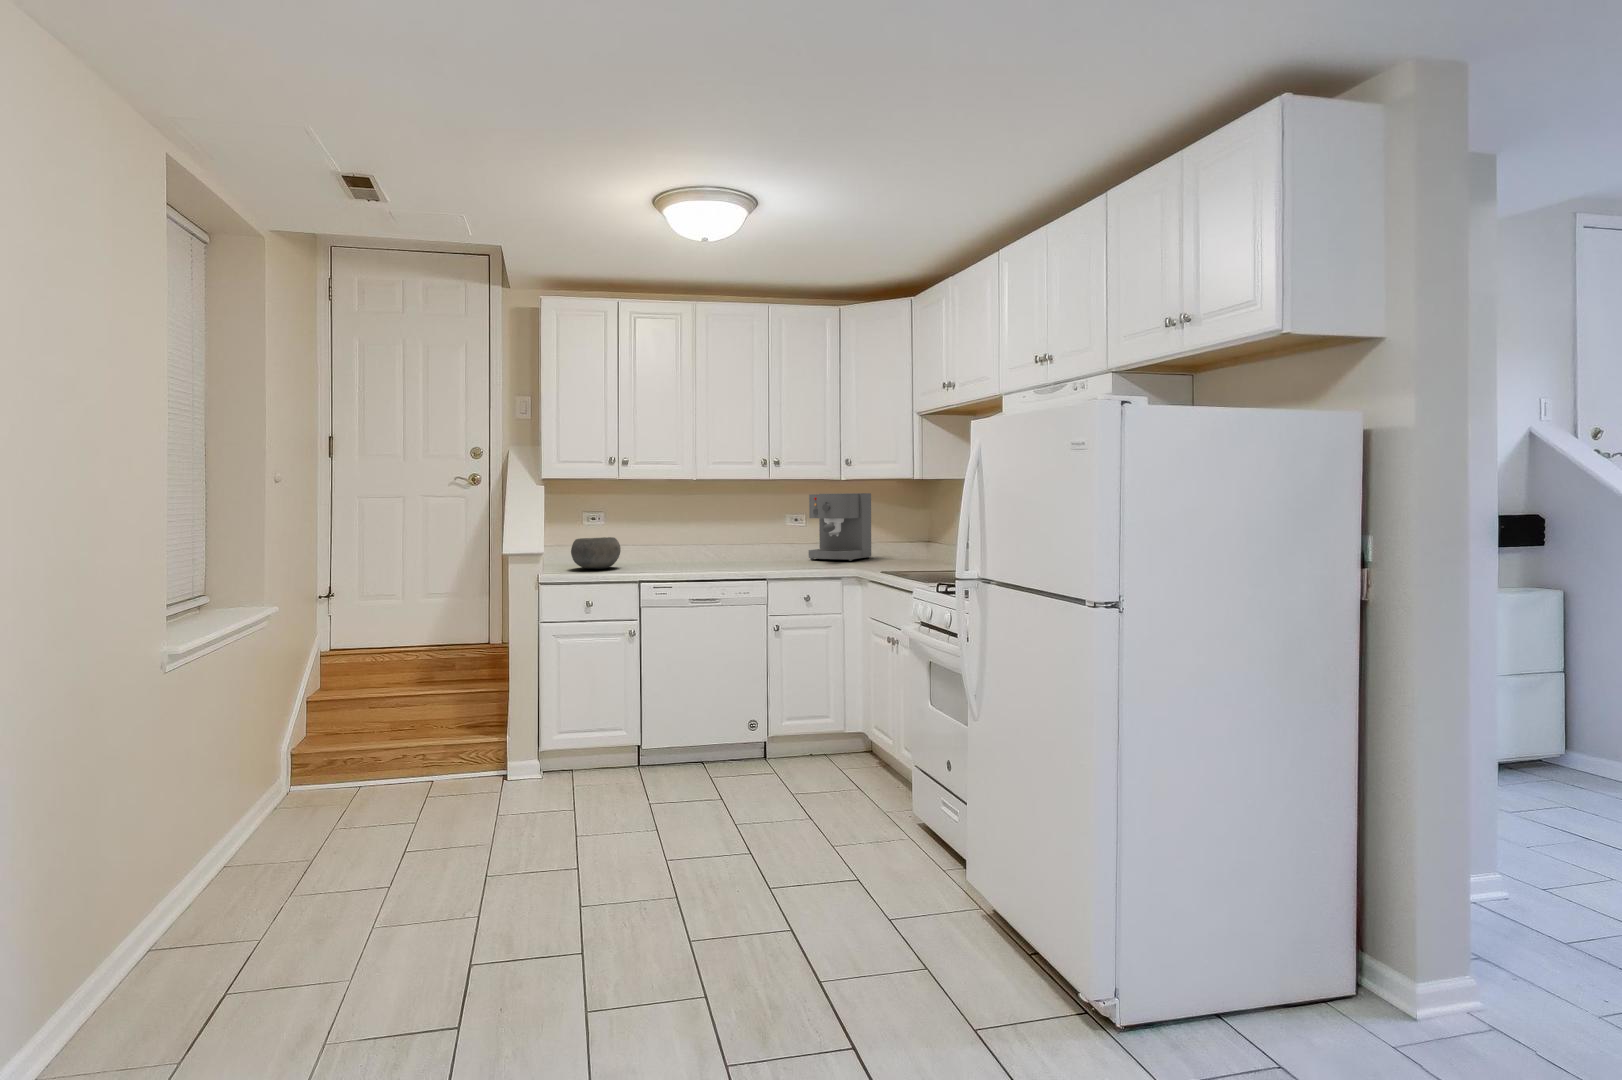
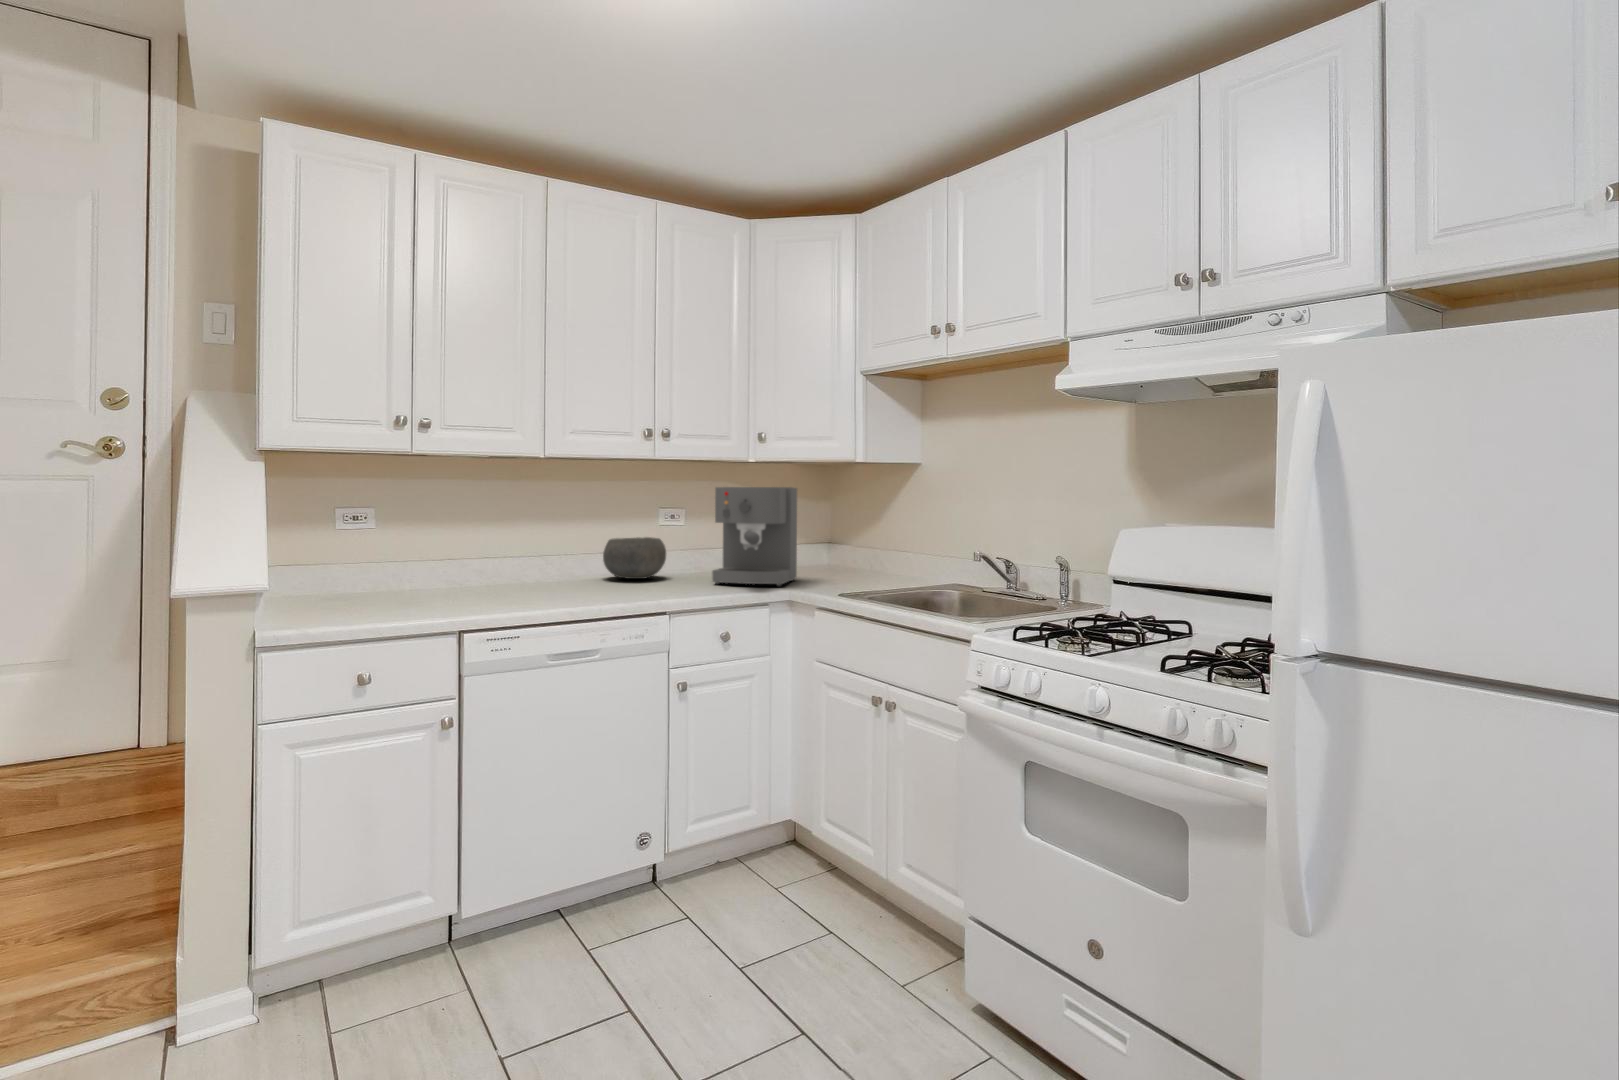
bowl: present [571,537,621,569] -> present [603,537,666,579]

